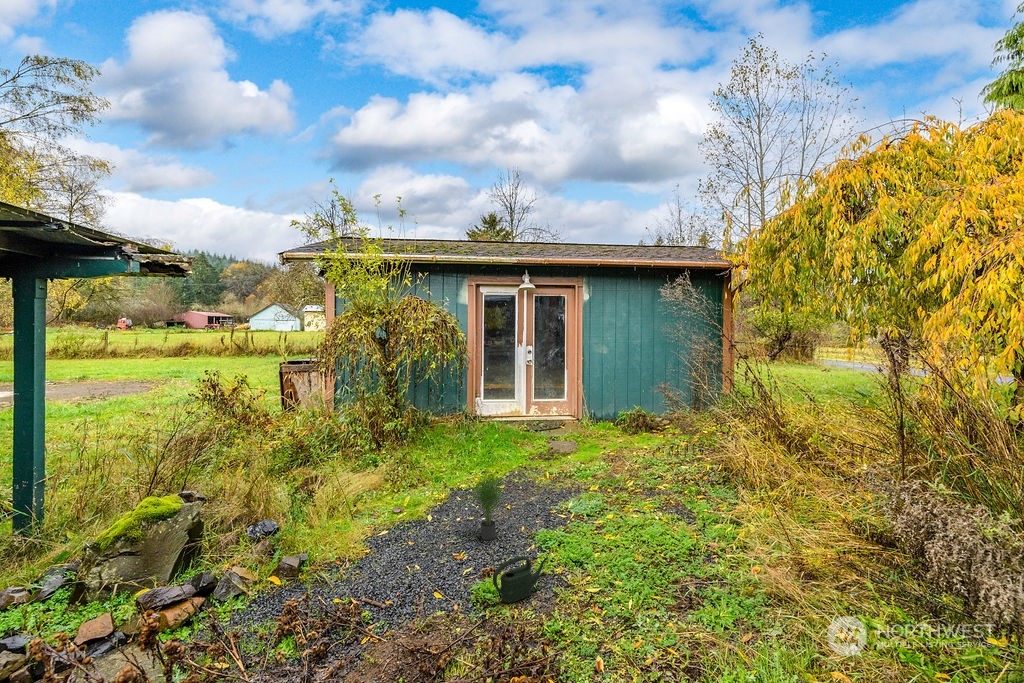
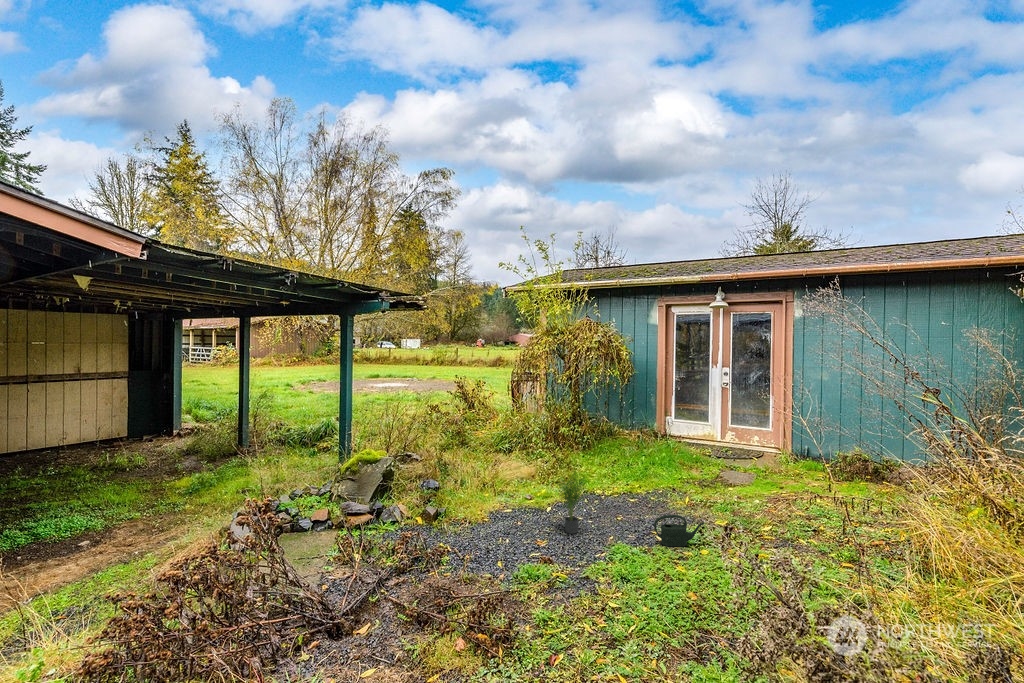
watering can: present [493,556,548,603] -> present [654,515,704,546]

